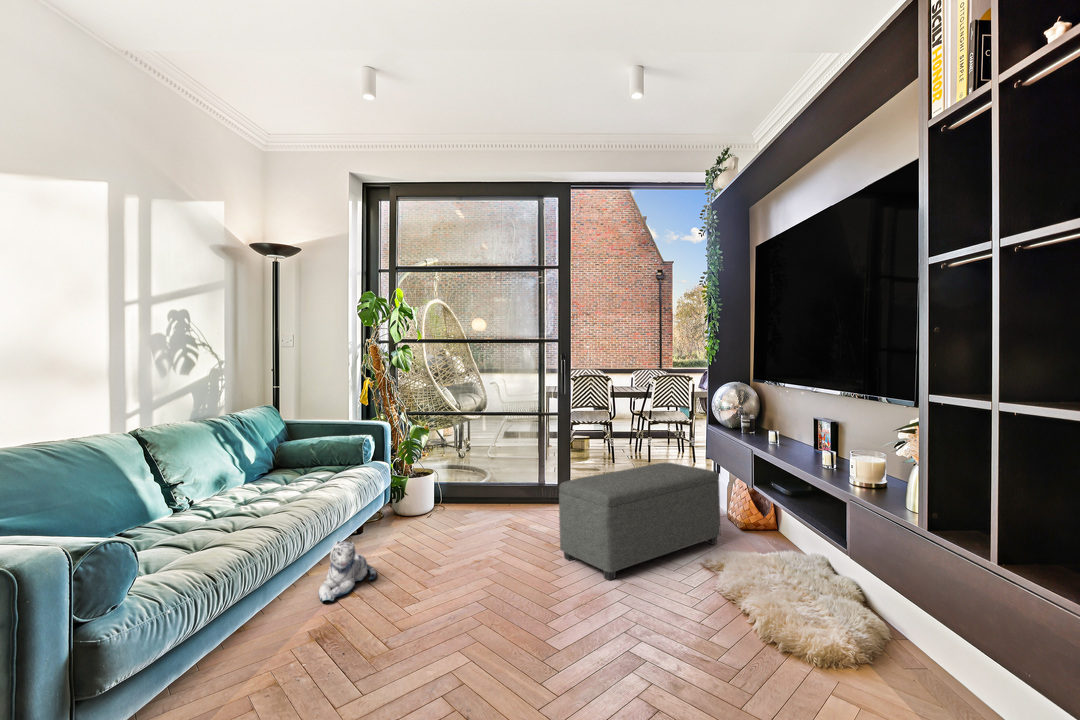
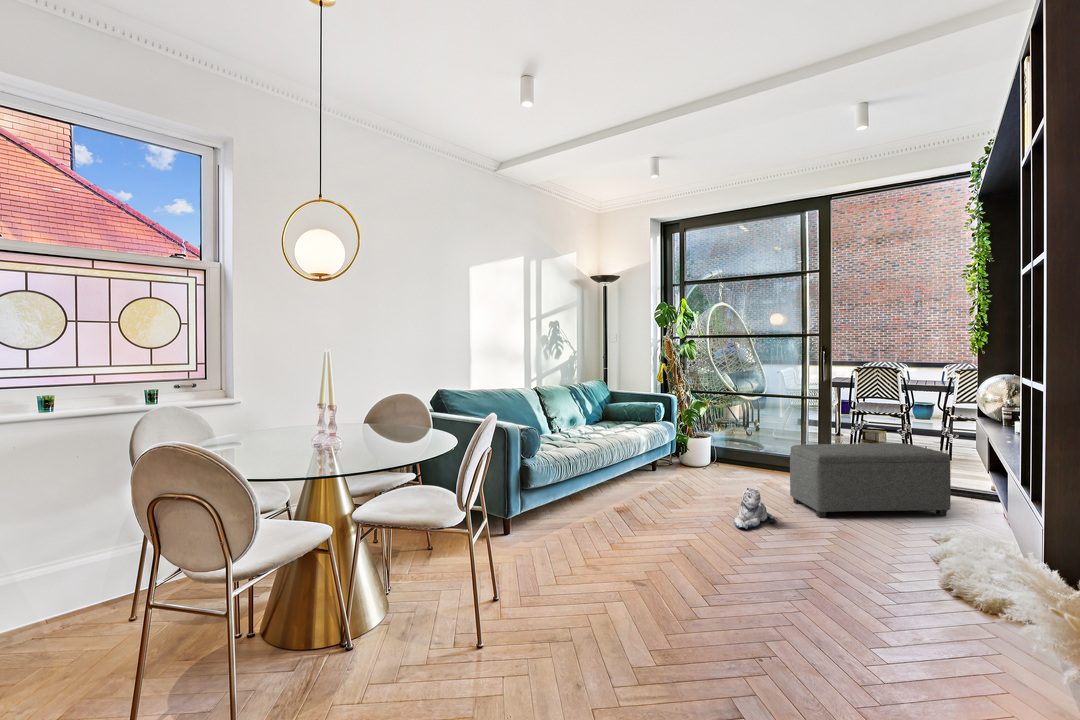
plush toy: present [319,541,376,602] -> present [734,488,775,529]

